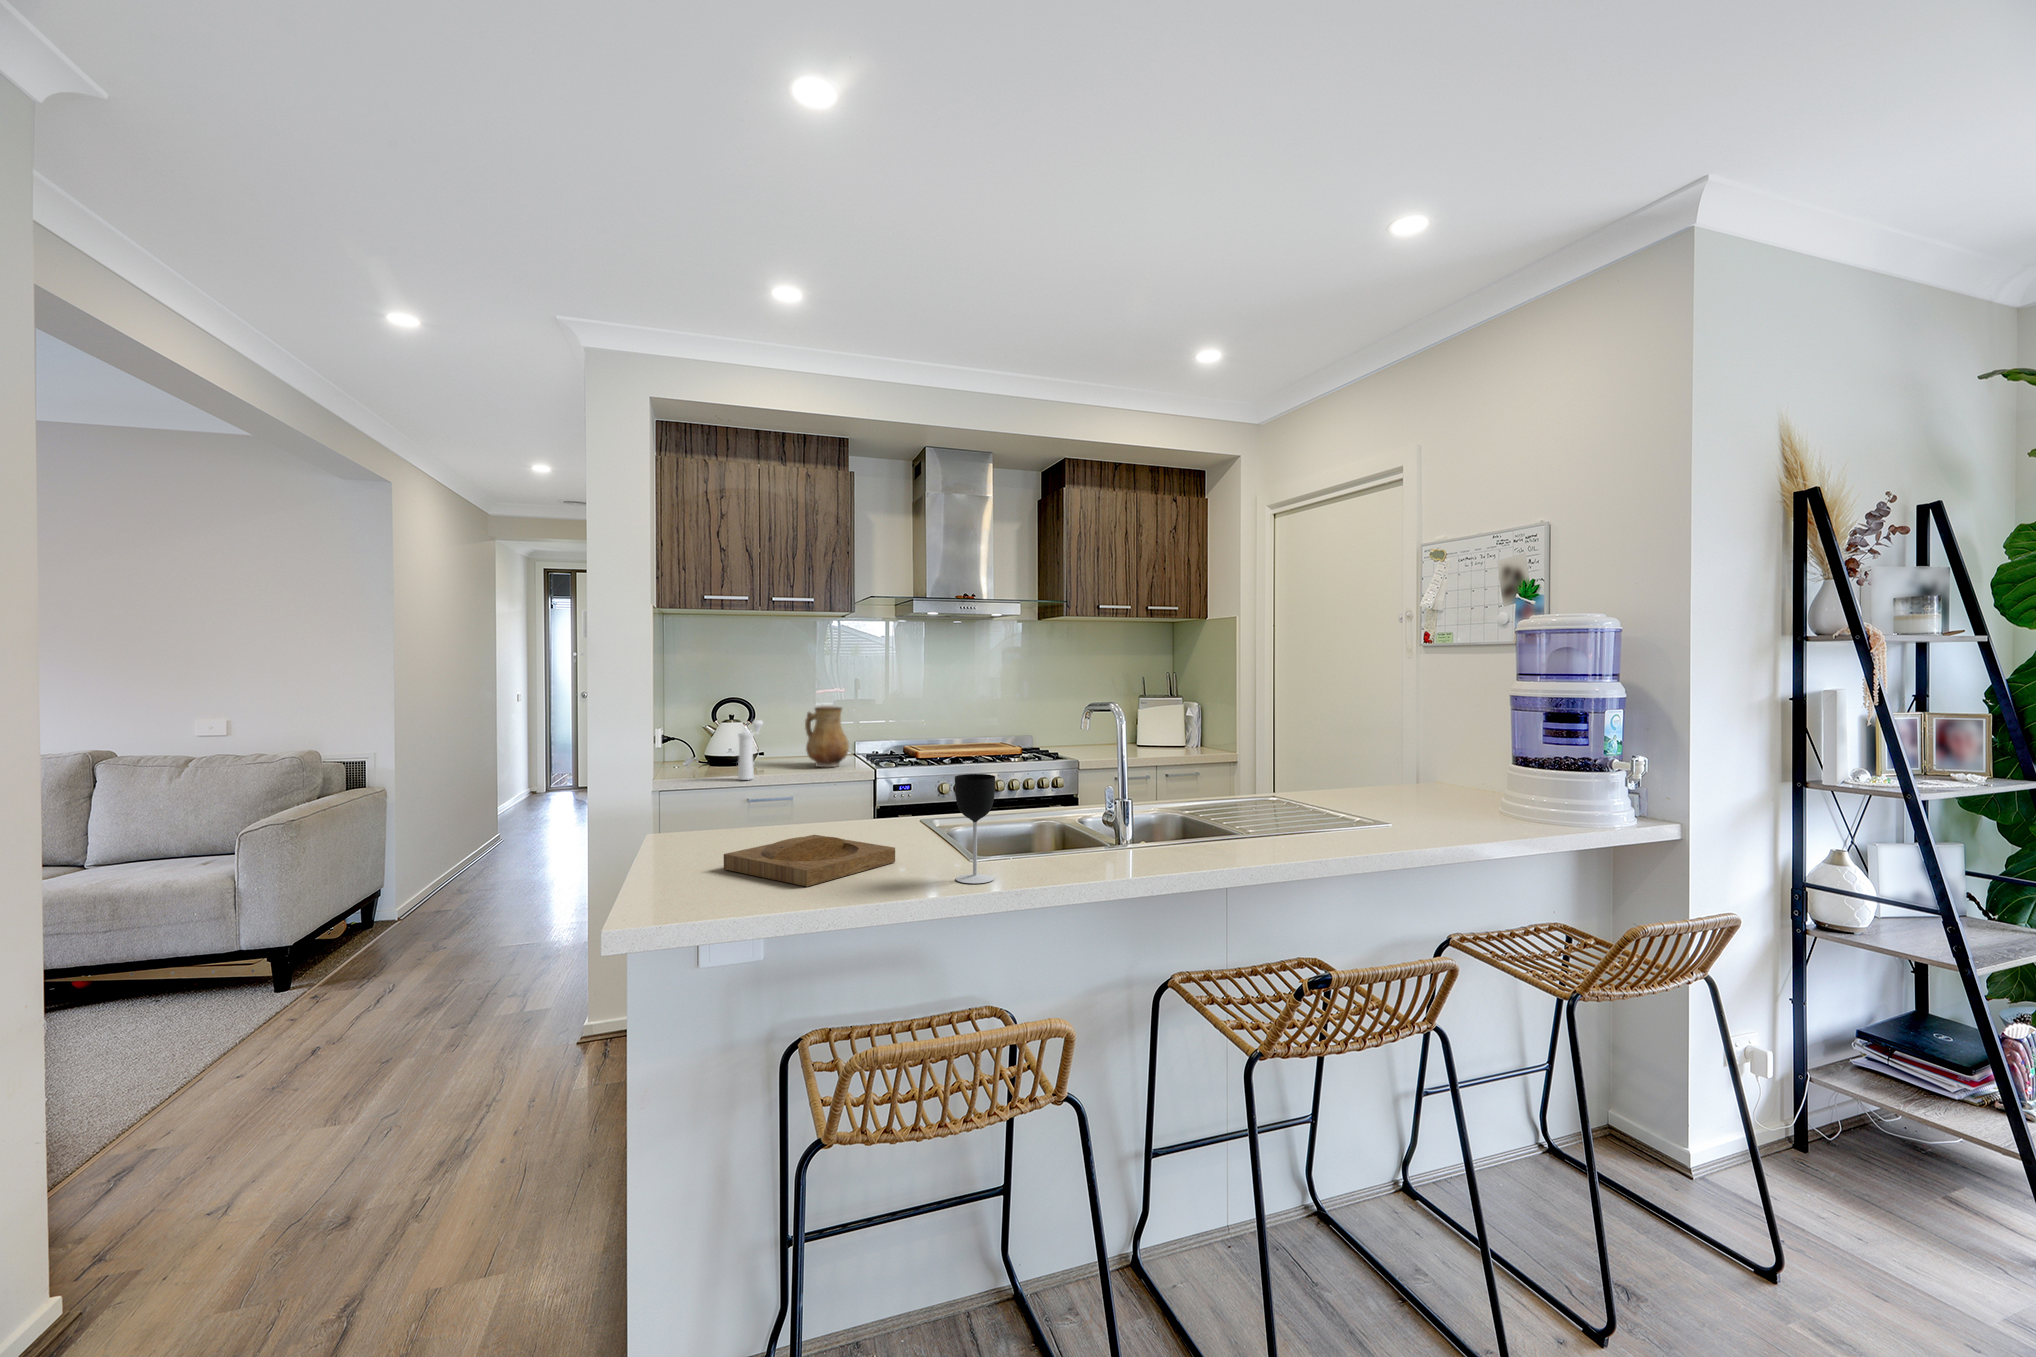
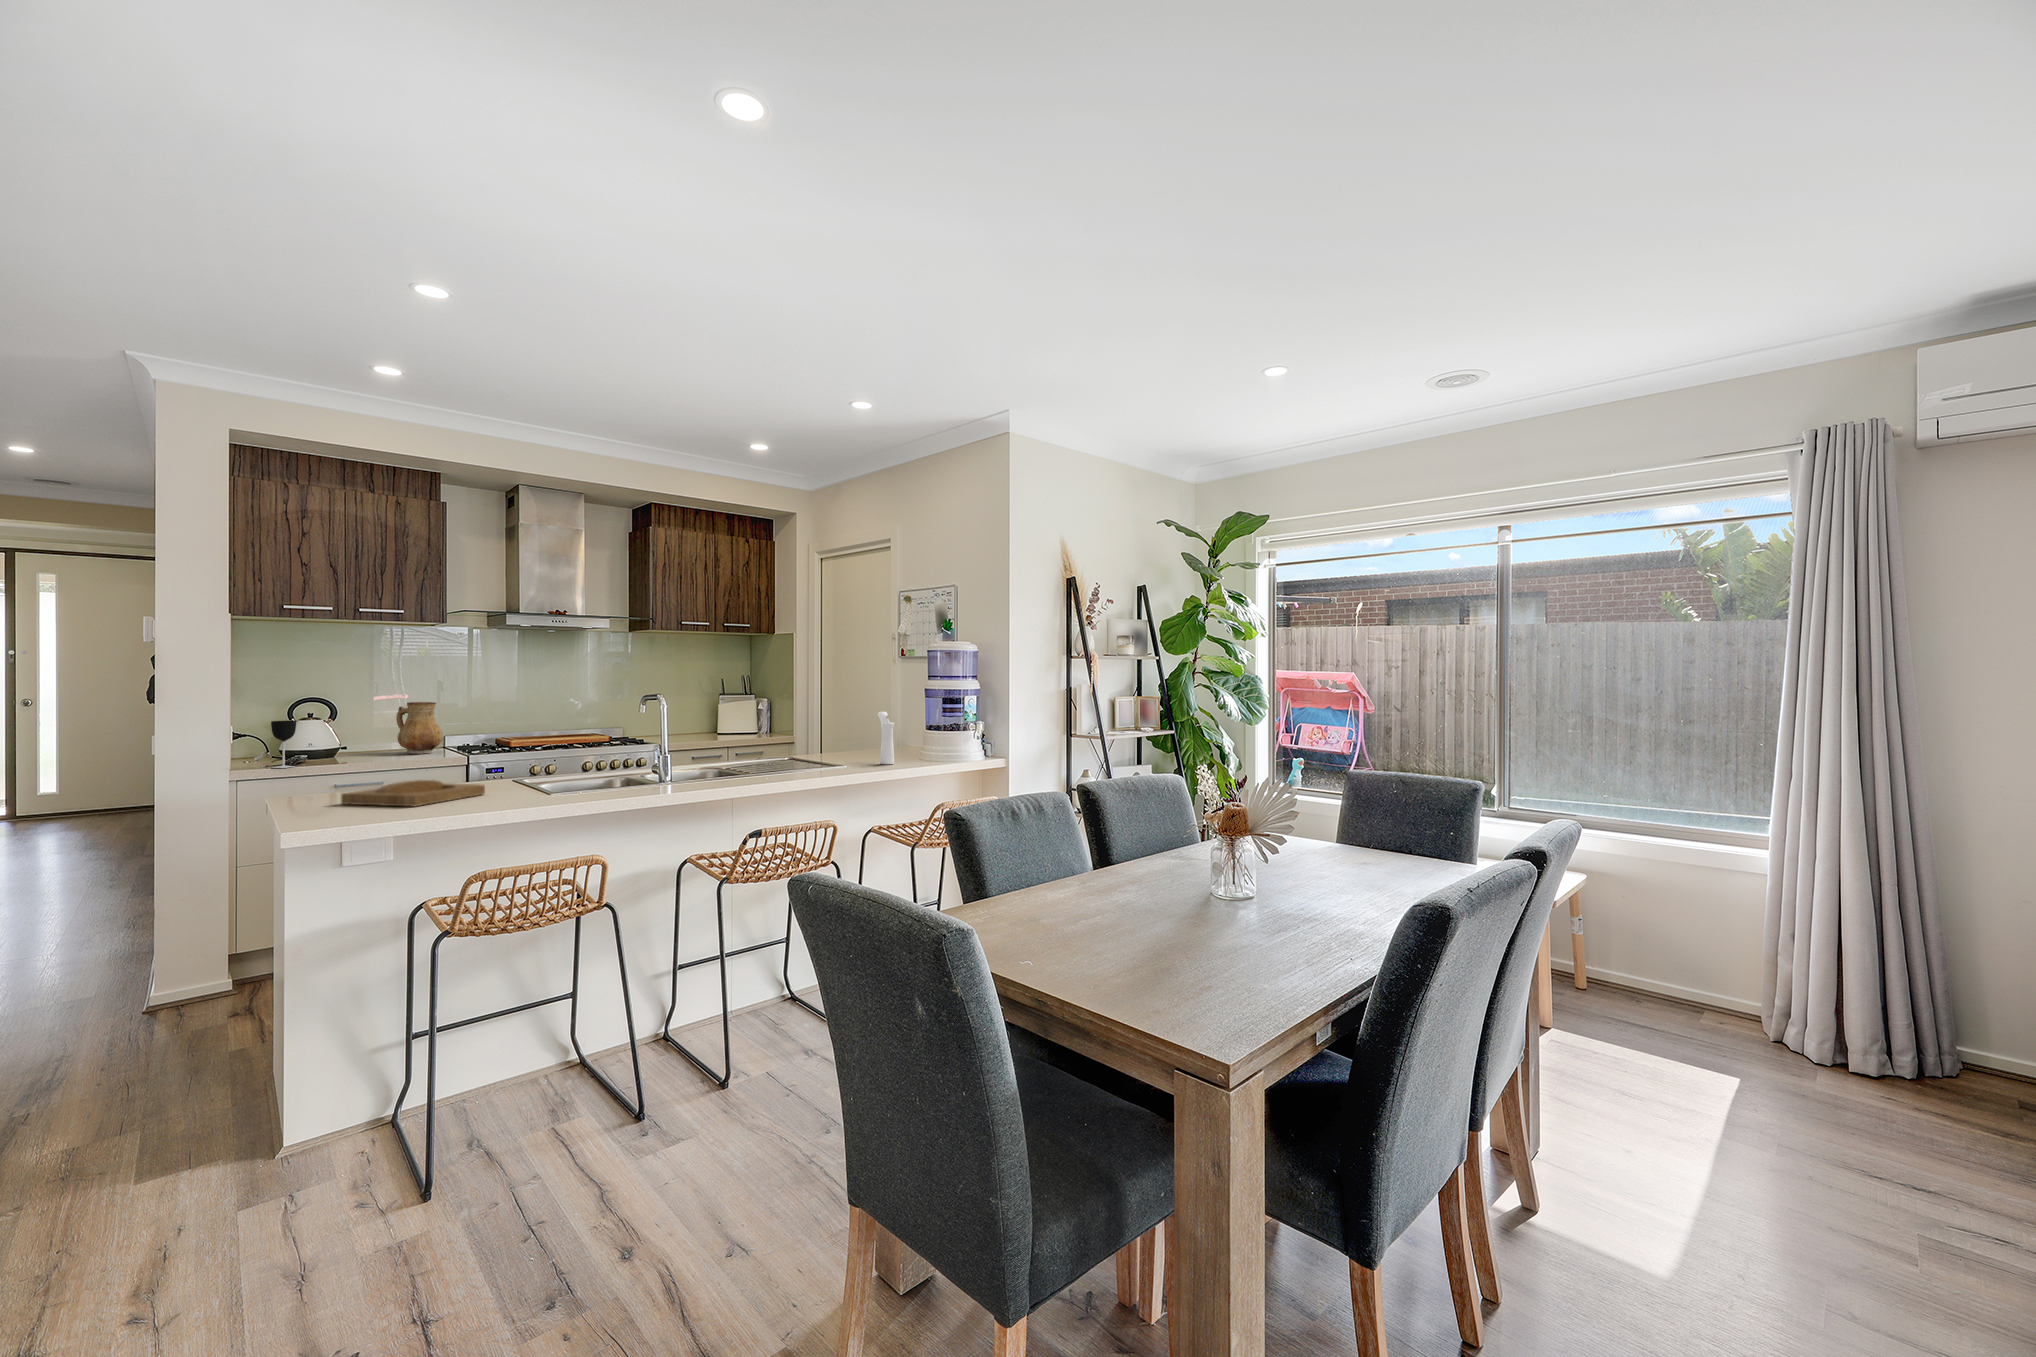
pepper mill: present [738,720,763,780] -> present [877,712,894,764]
wine glass: present [955,774,995,883] -> present [271,721,296,768]

